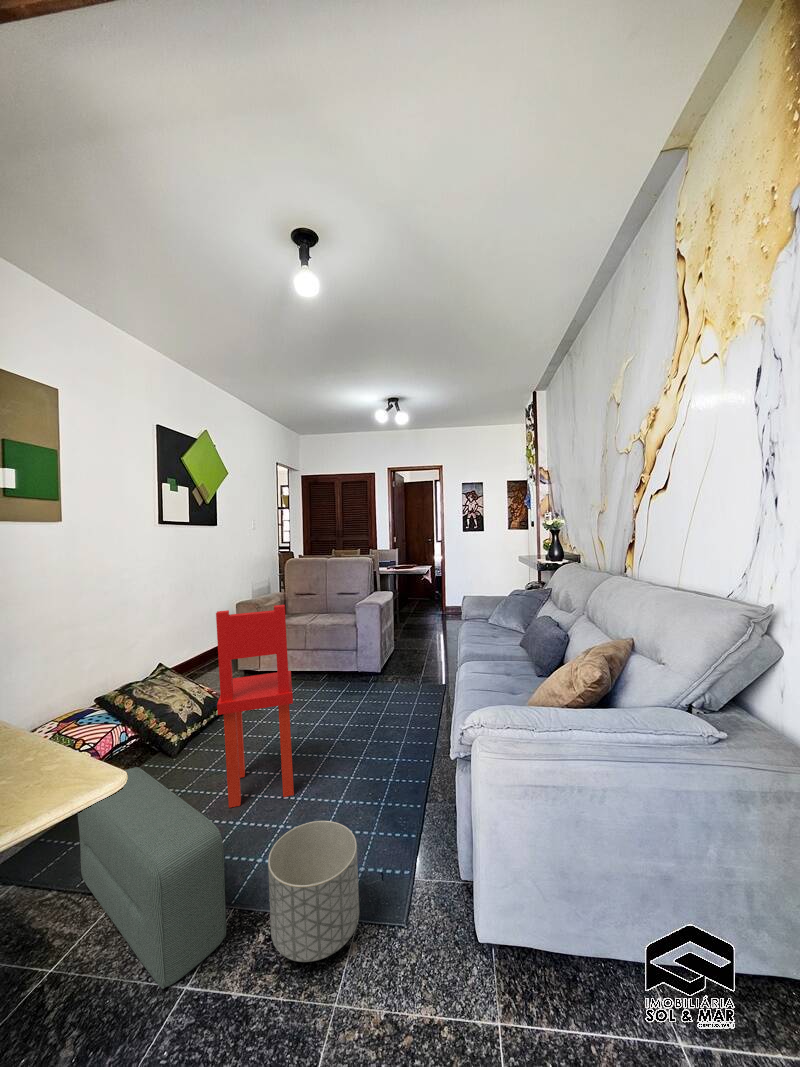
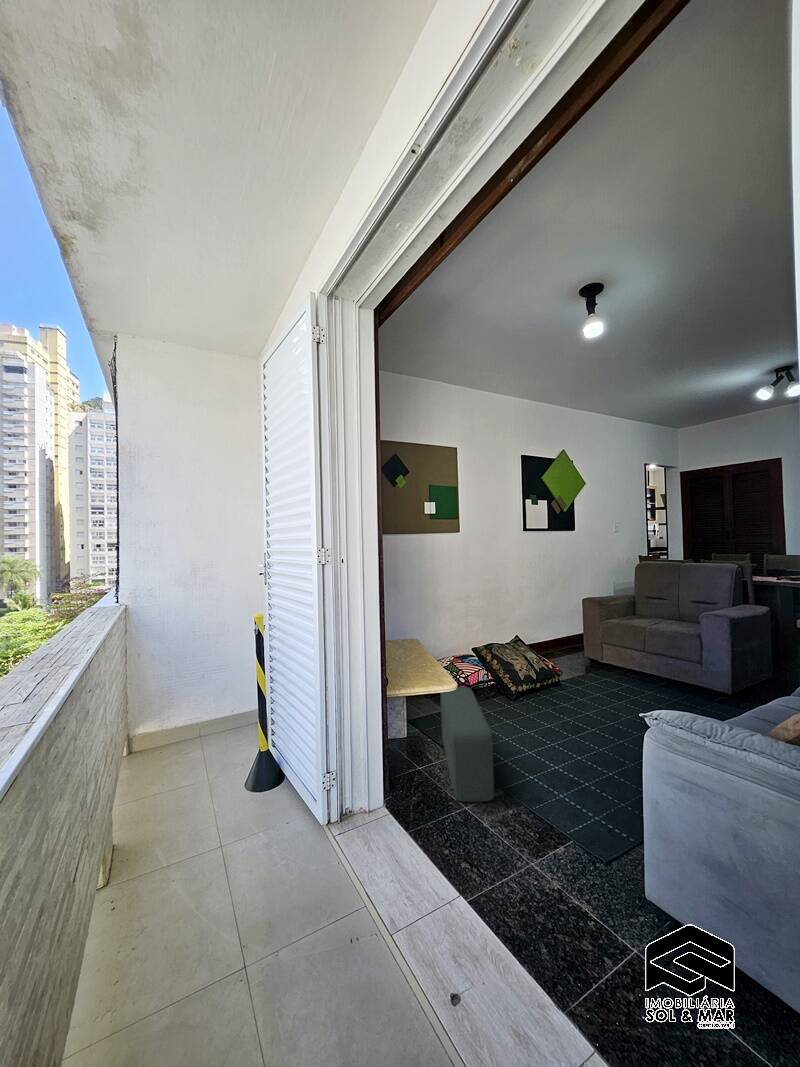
chair: present [216,605,294,808] -> none [520,601,588,756]
planter: present [268,821,359,962] -> none [511,757,575,841]

